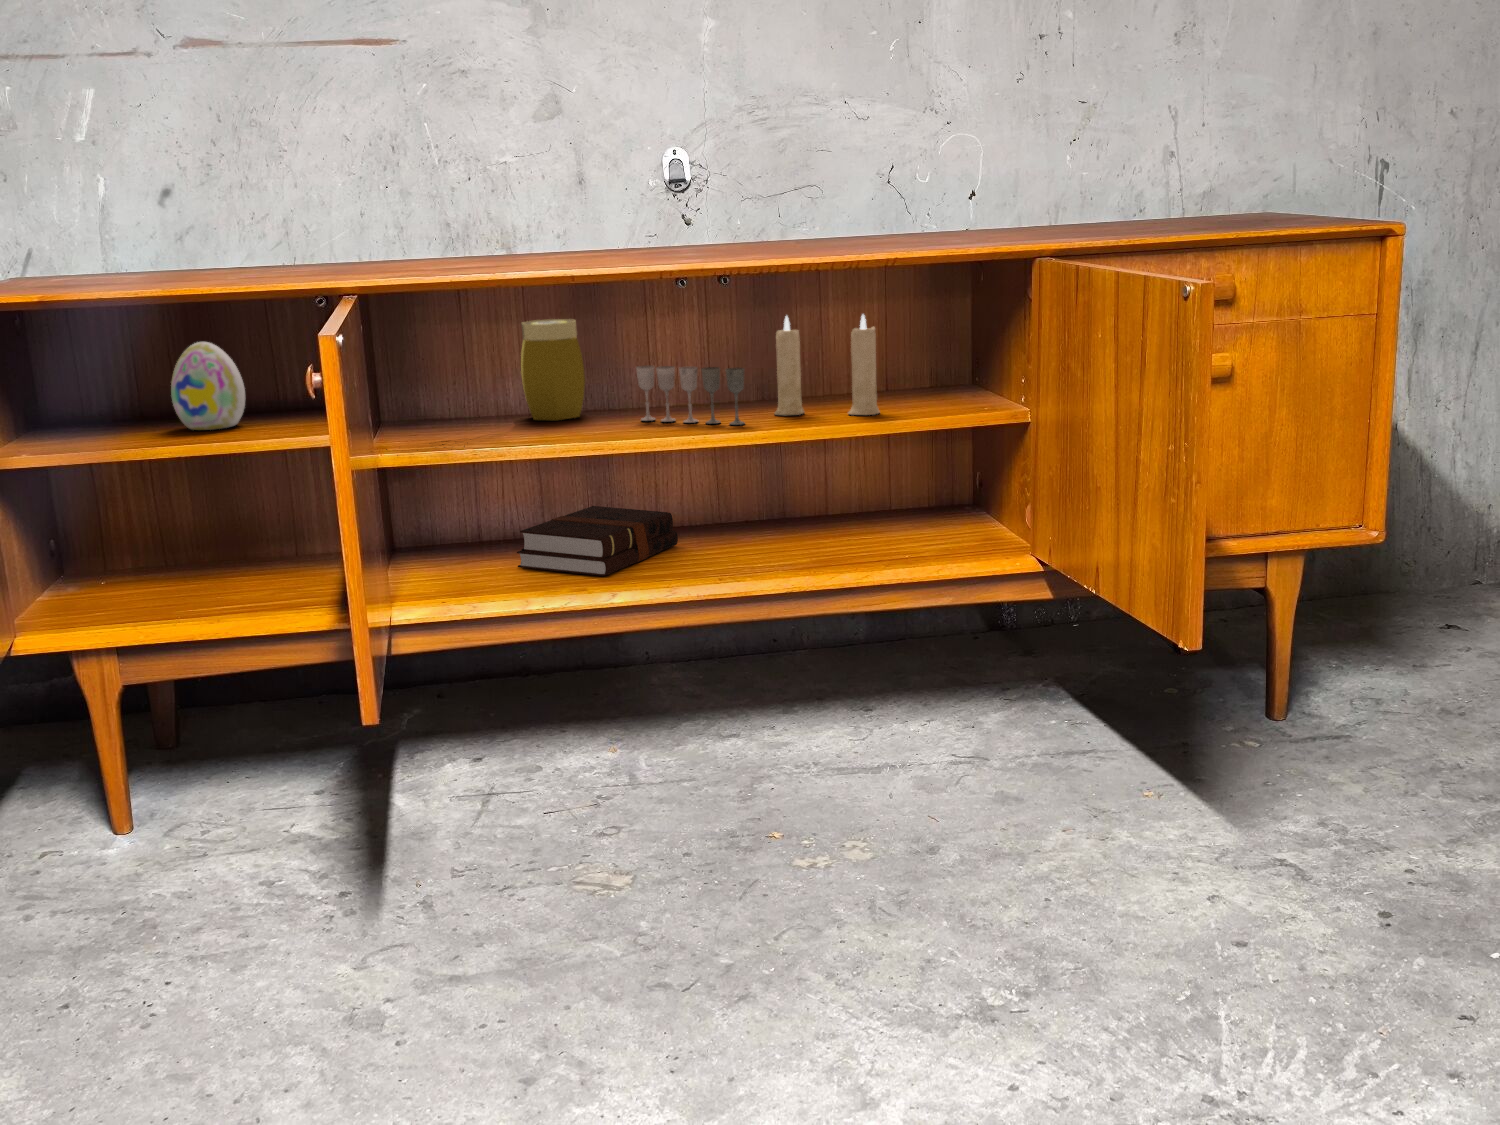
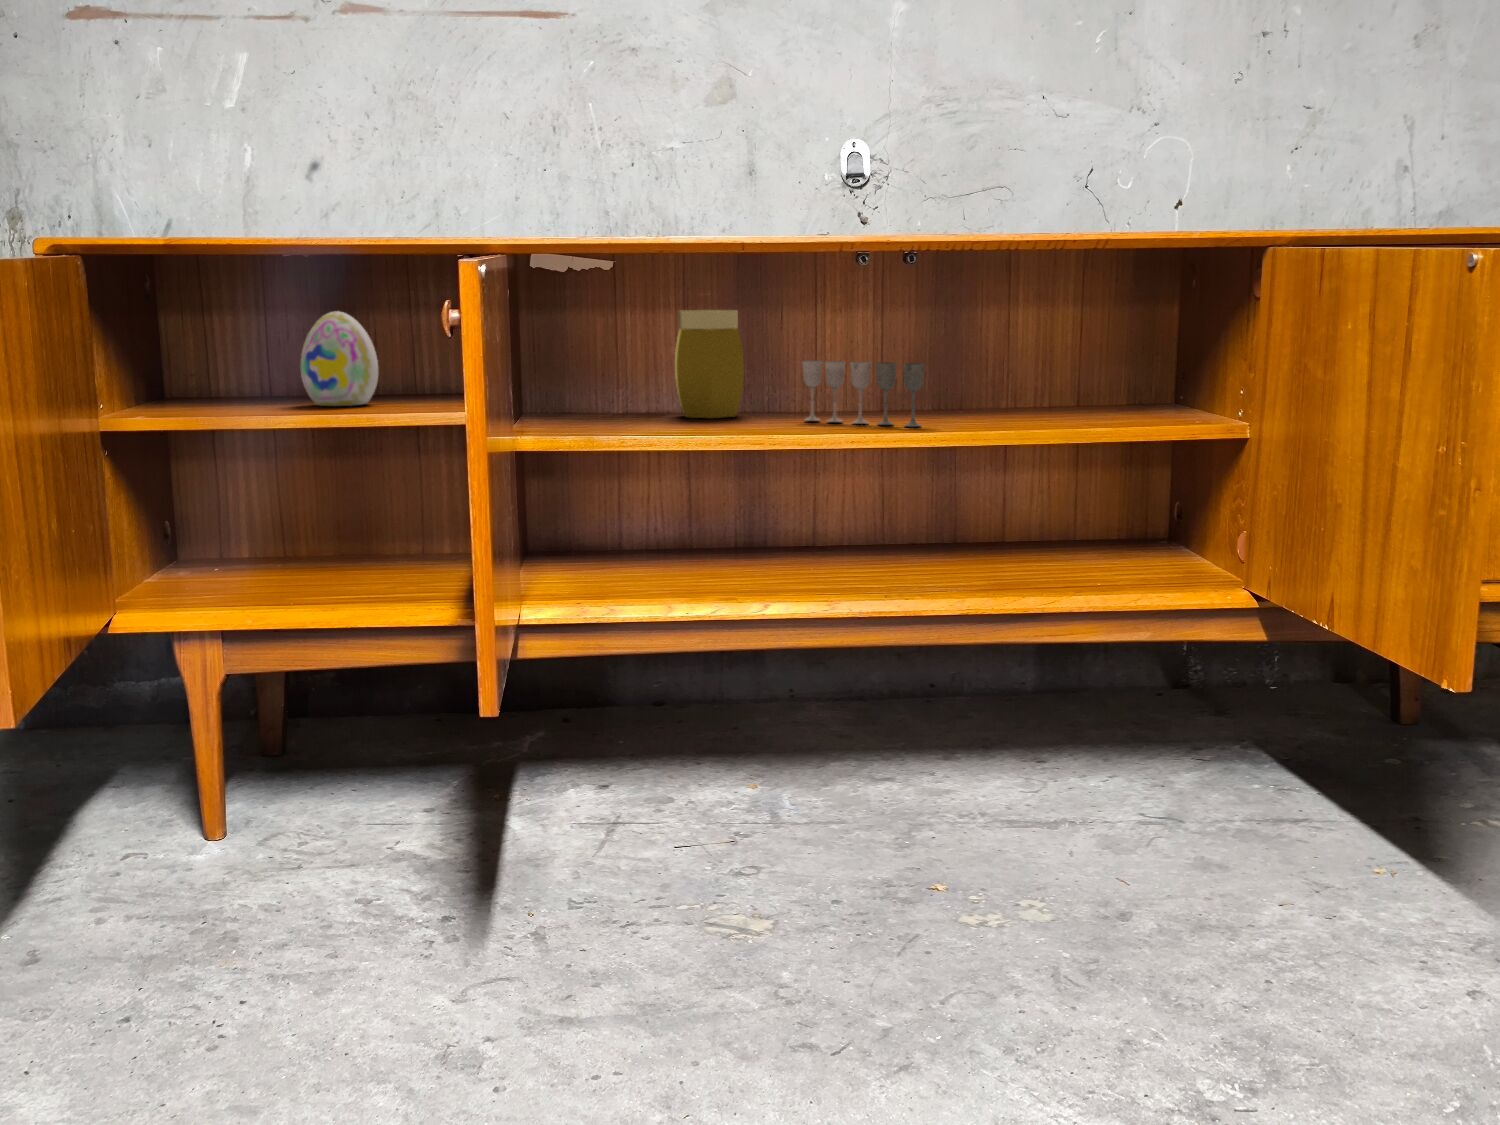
candle: present [775,315,880,415] -> none [953,307,1076,424]
hardback book: present [517,506,678,576] -> none [659,518,837,588]

